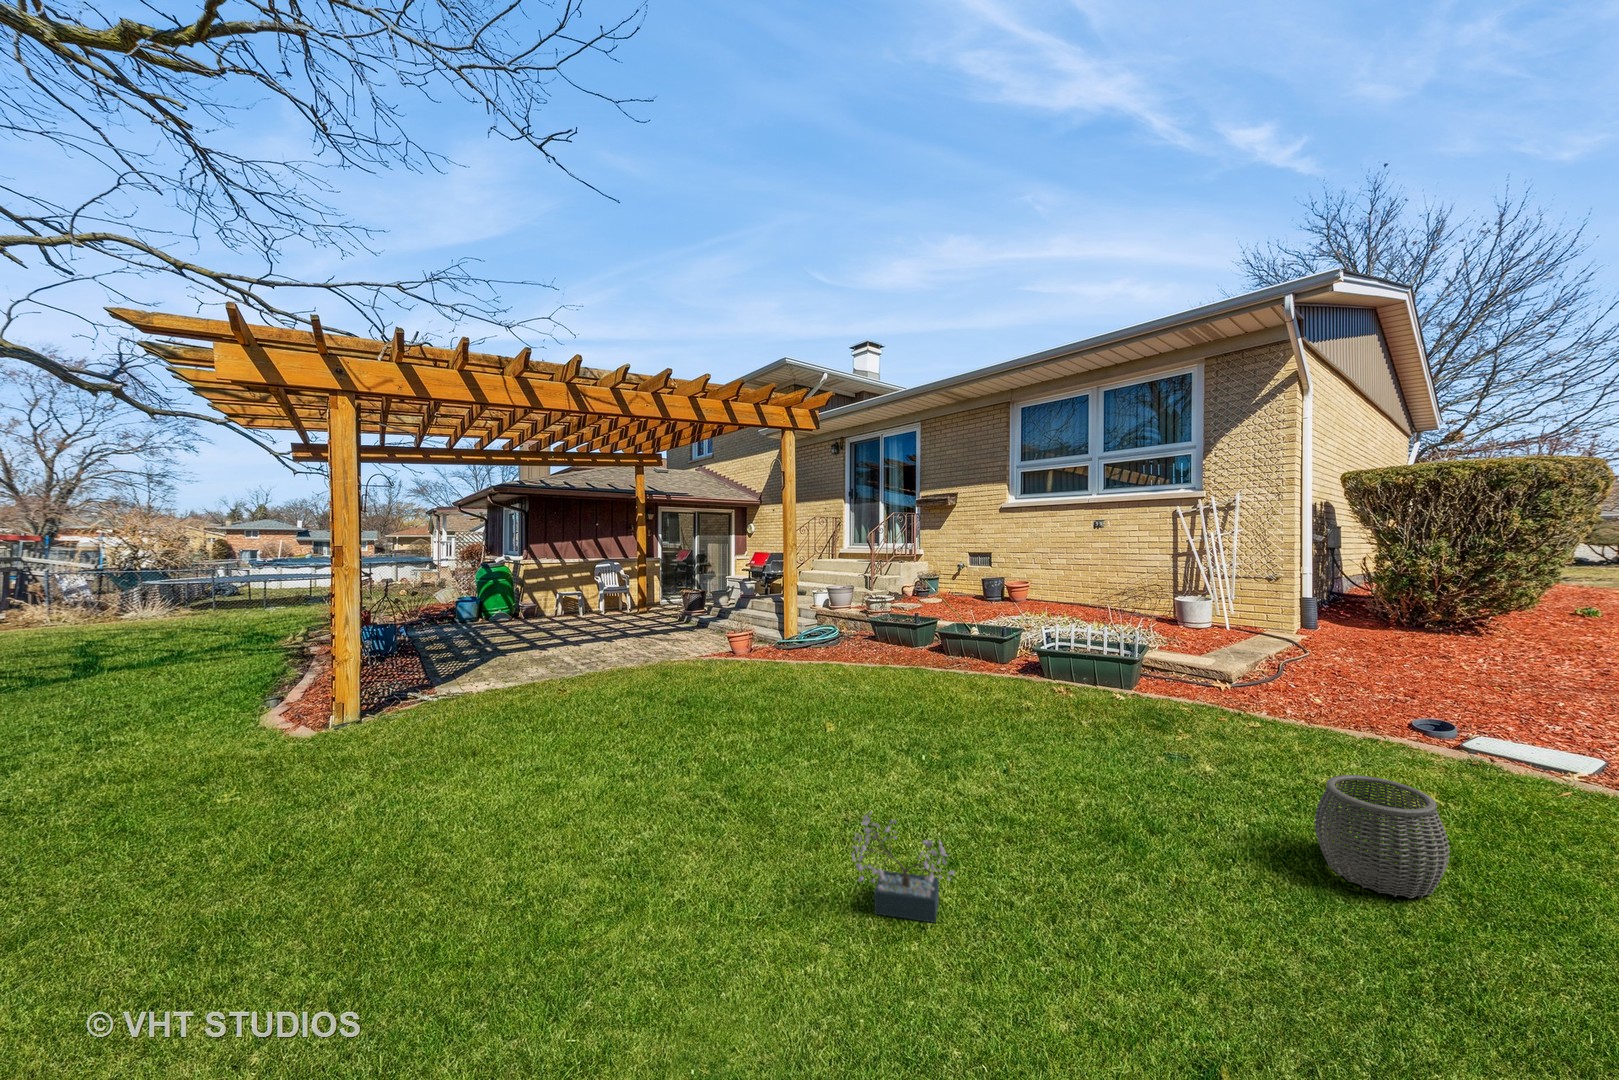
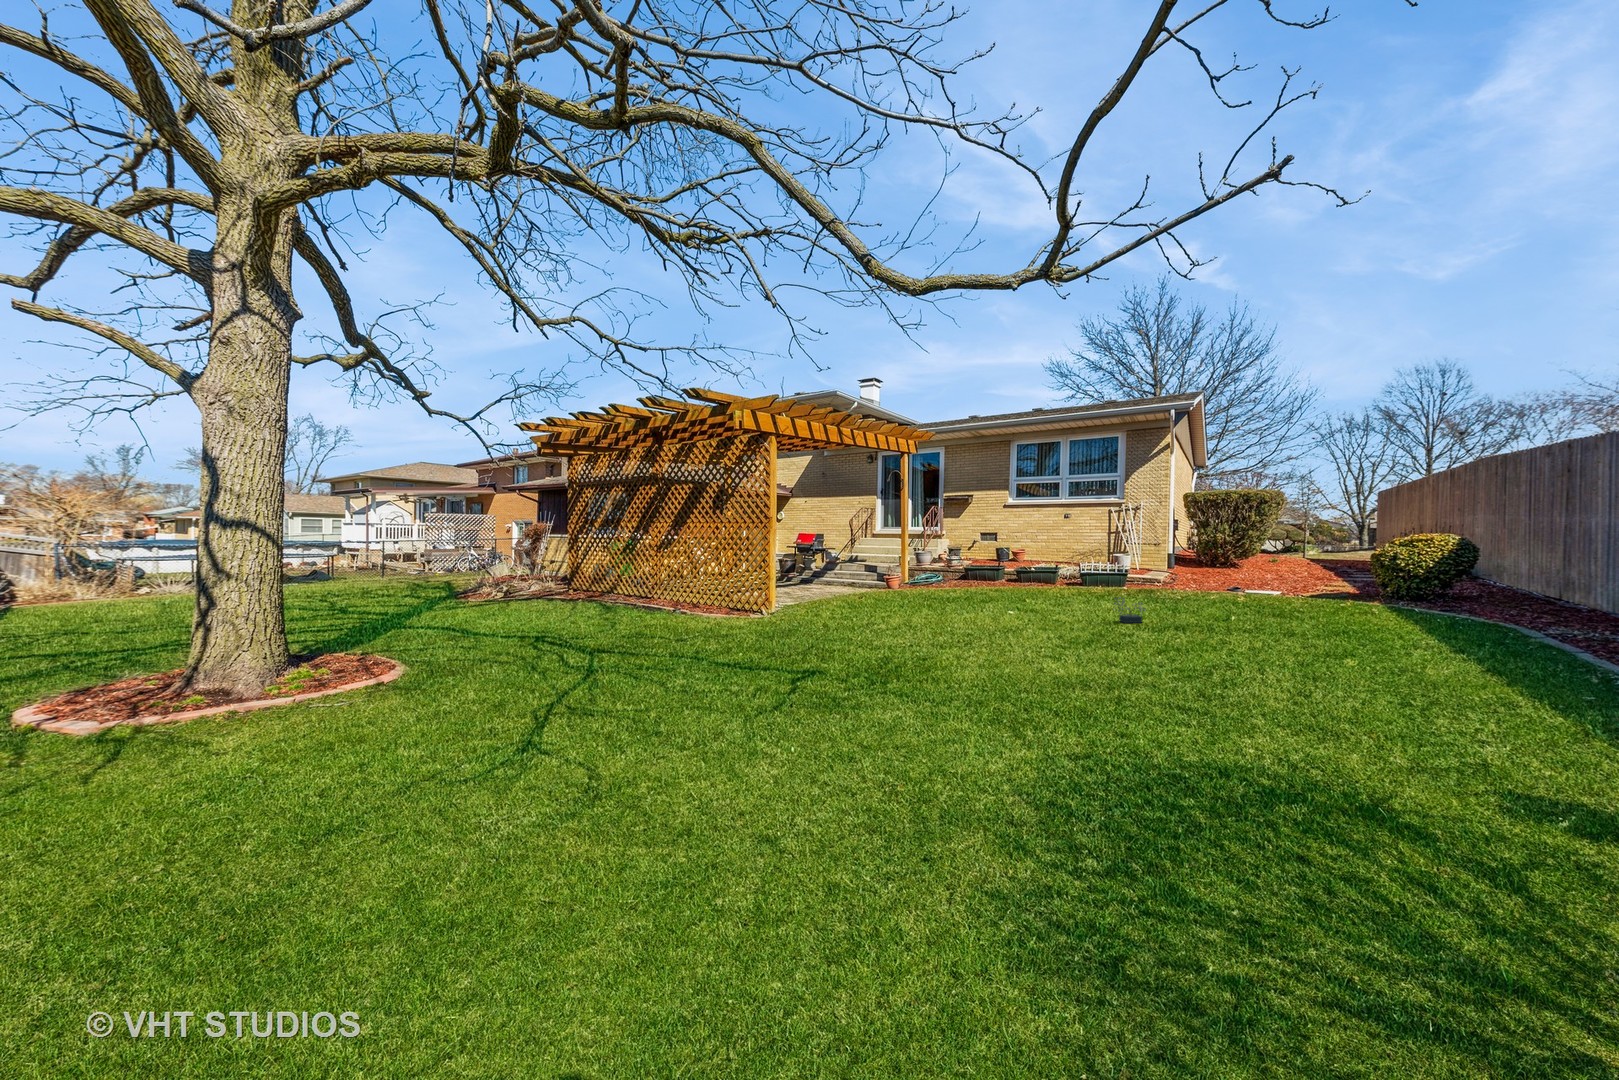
woven basket: present [1314,775,1450,898] -> none [1222,586,1256,613]

